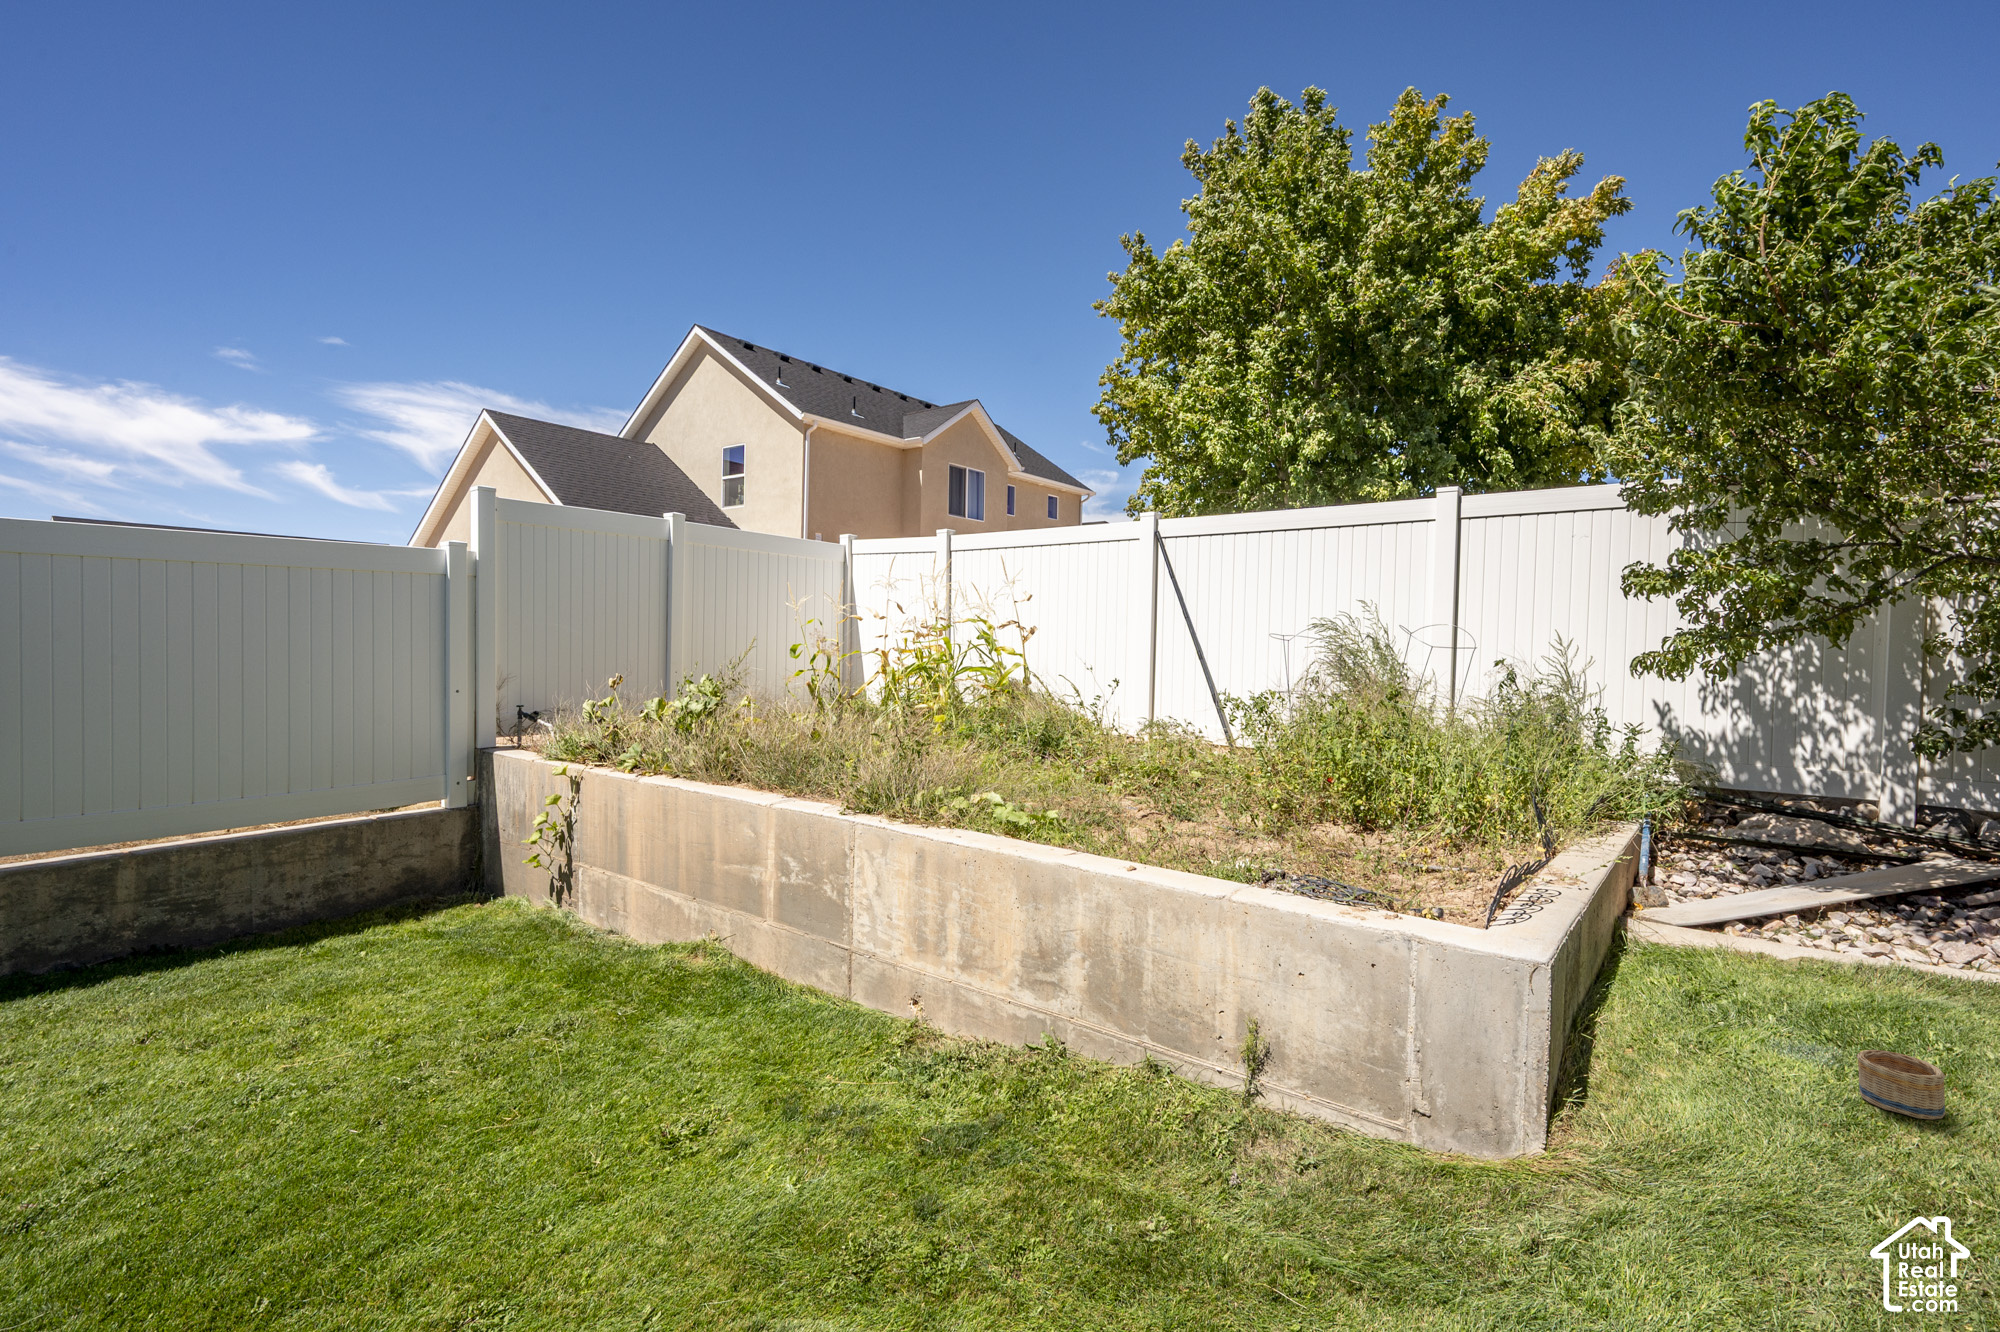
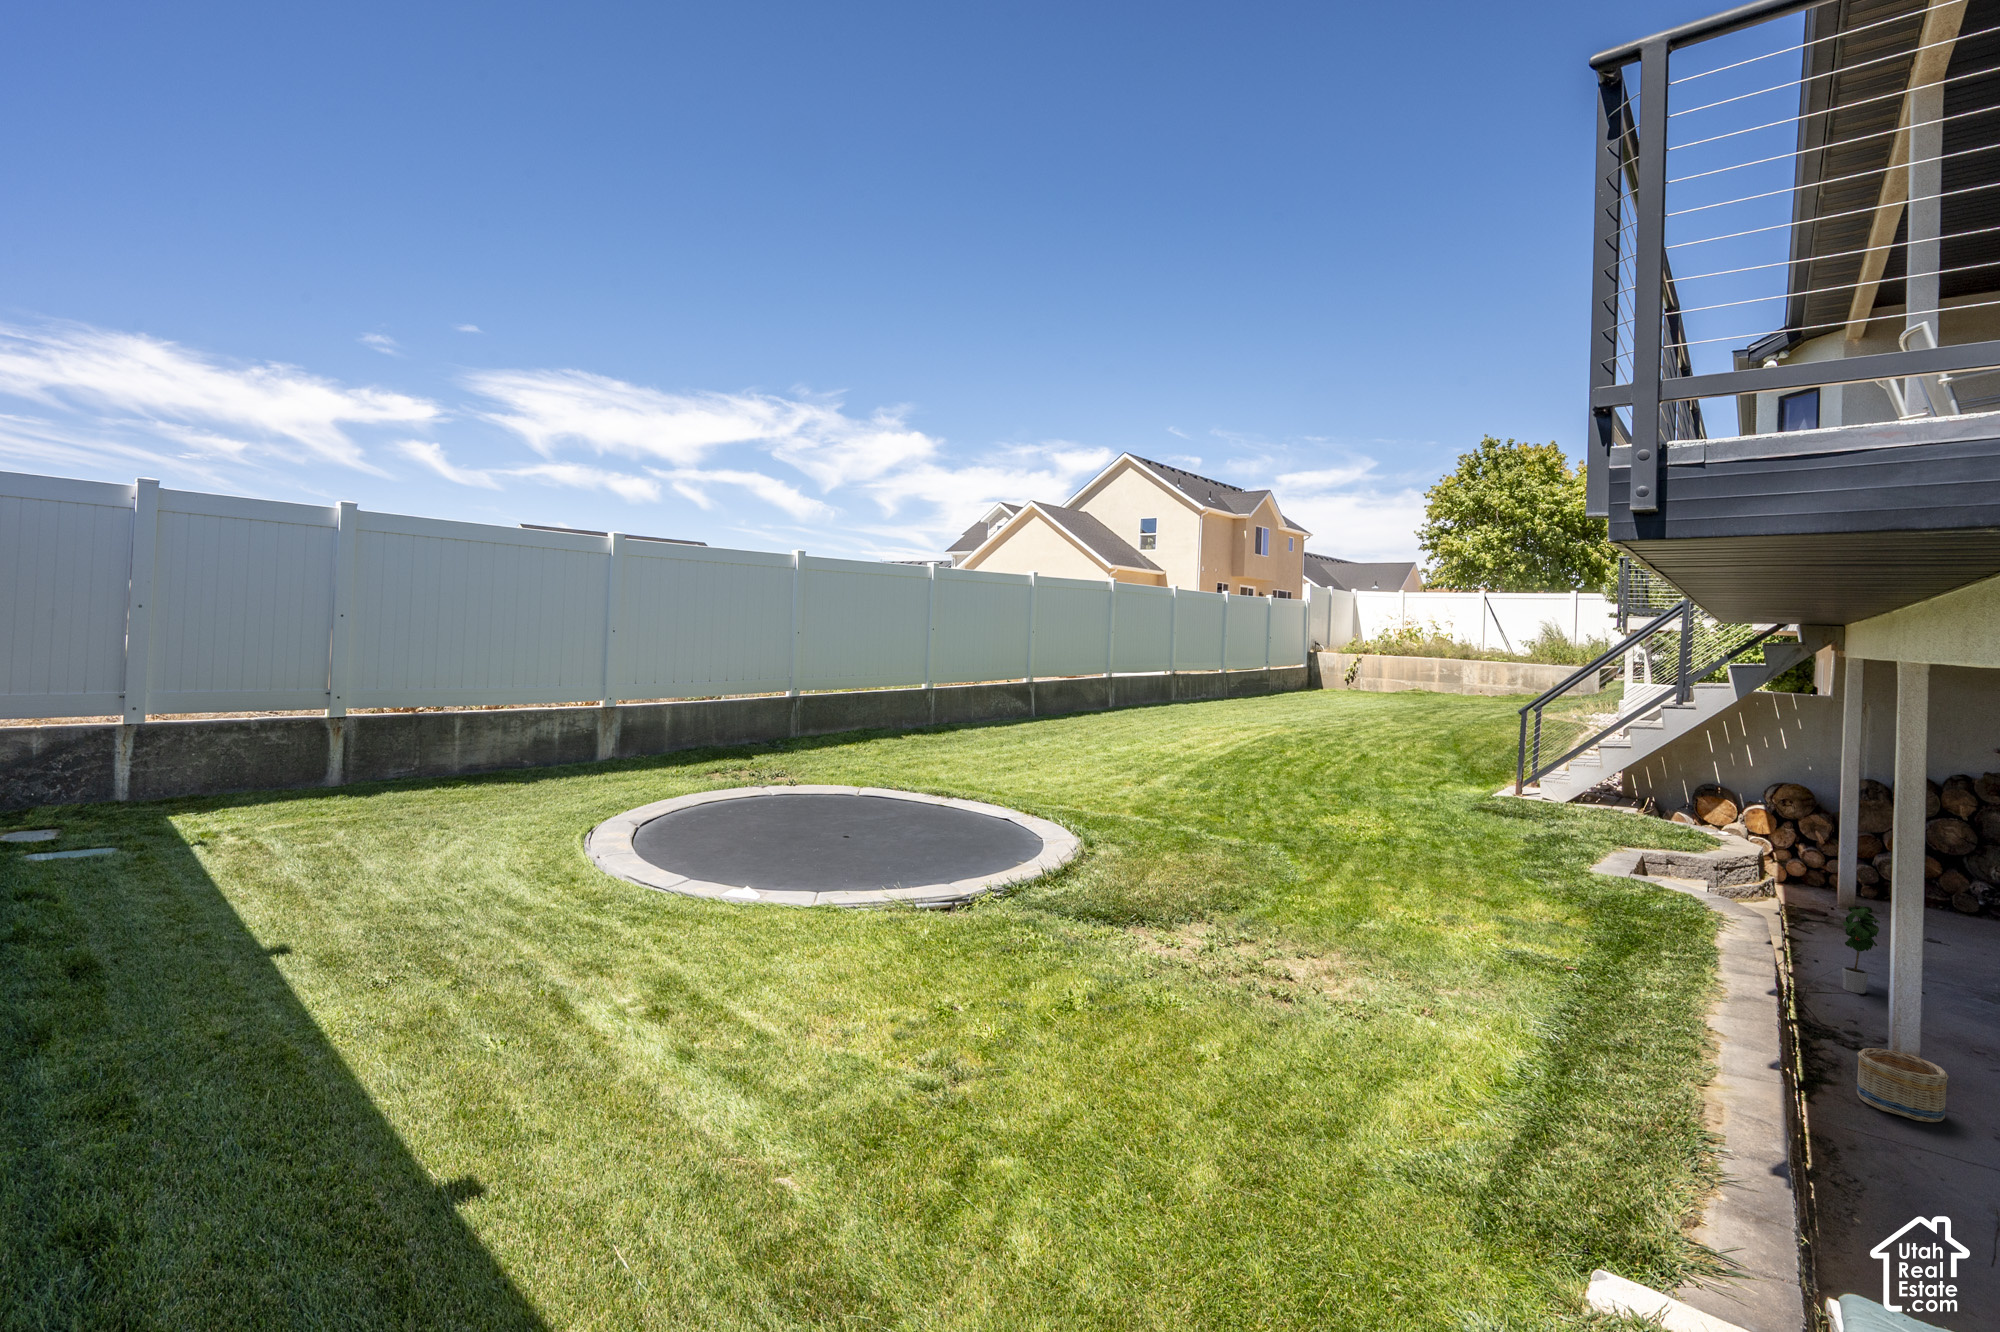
potted plant: none [1841,907,1875,989] -> present [1842,906,1880,994]

